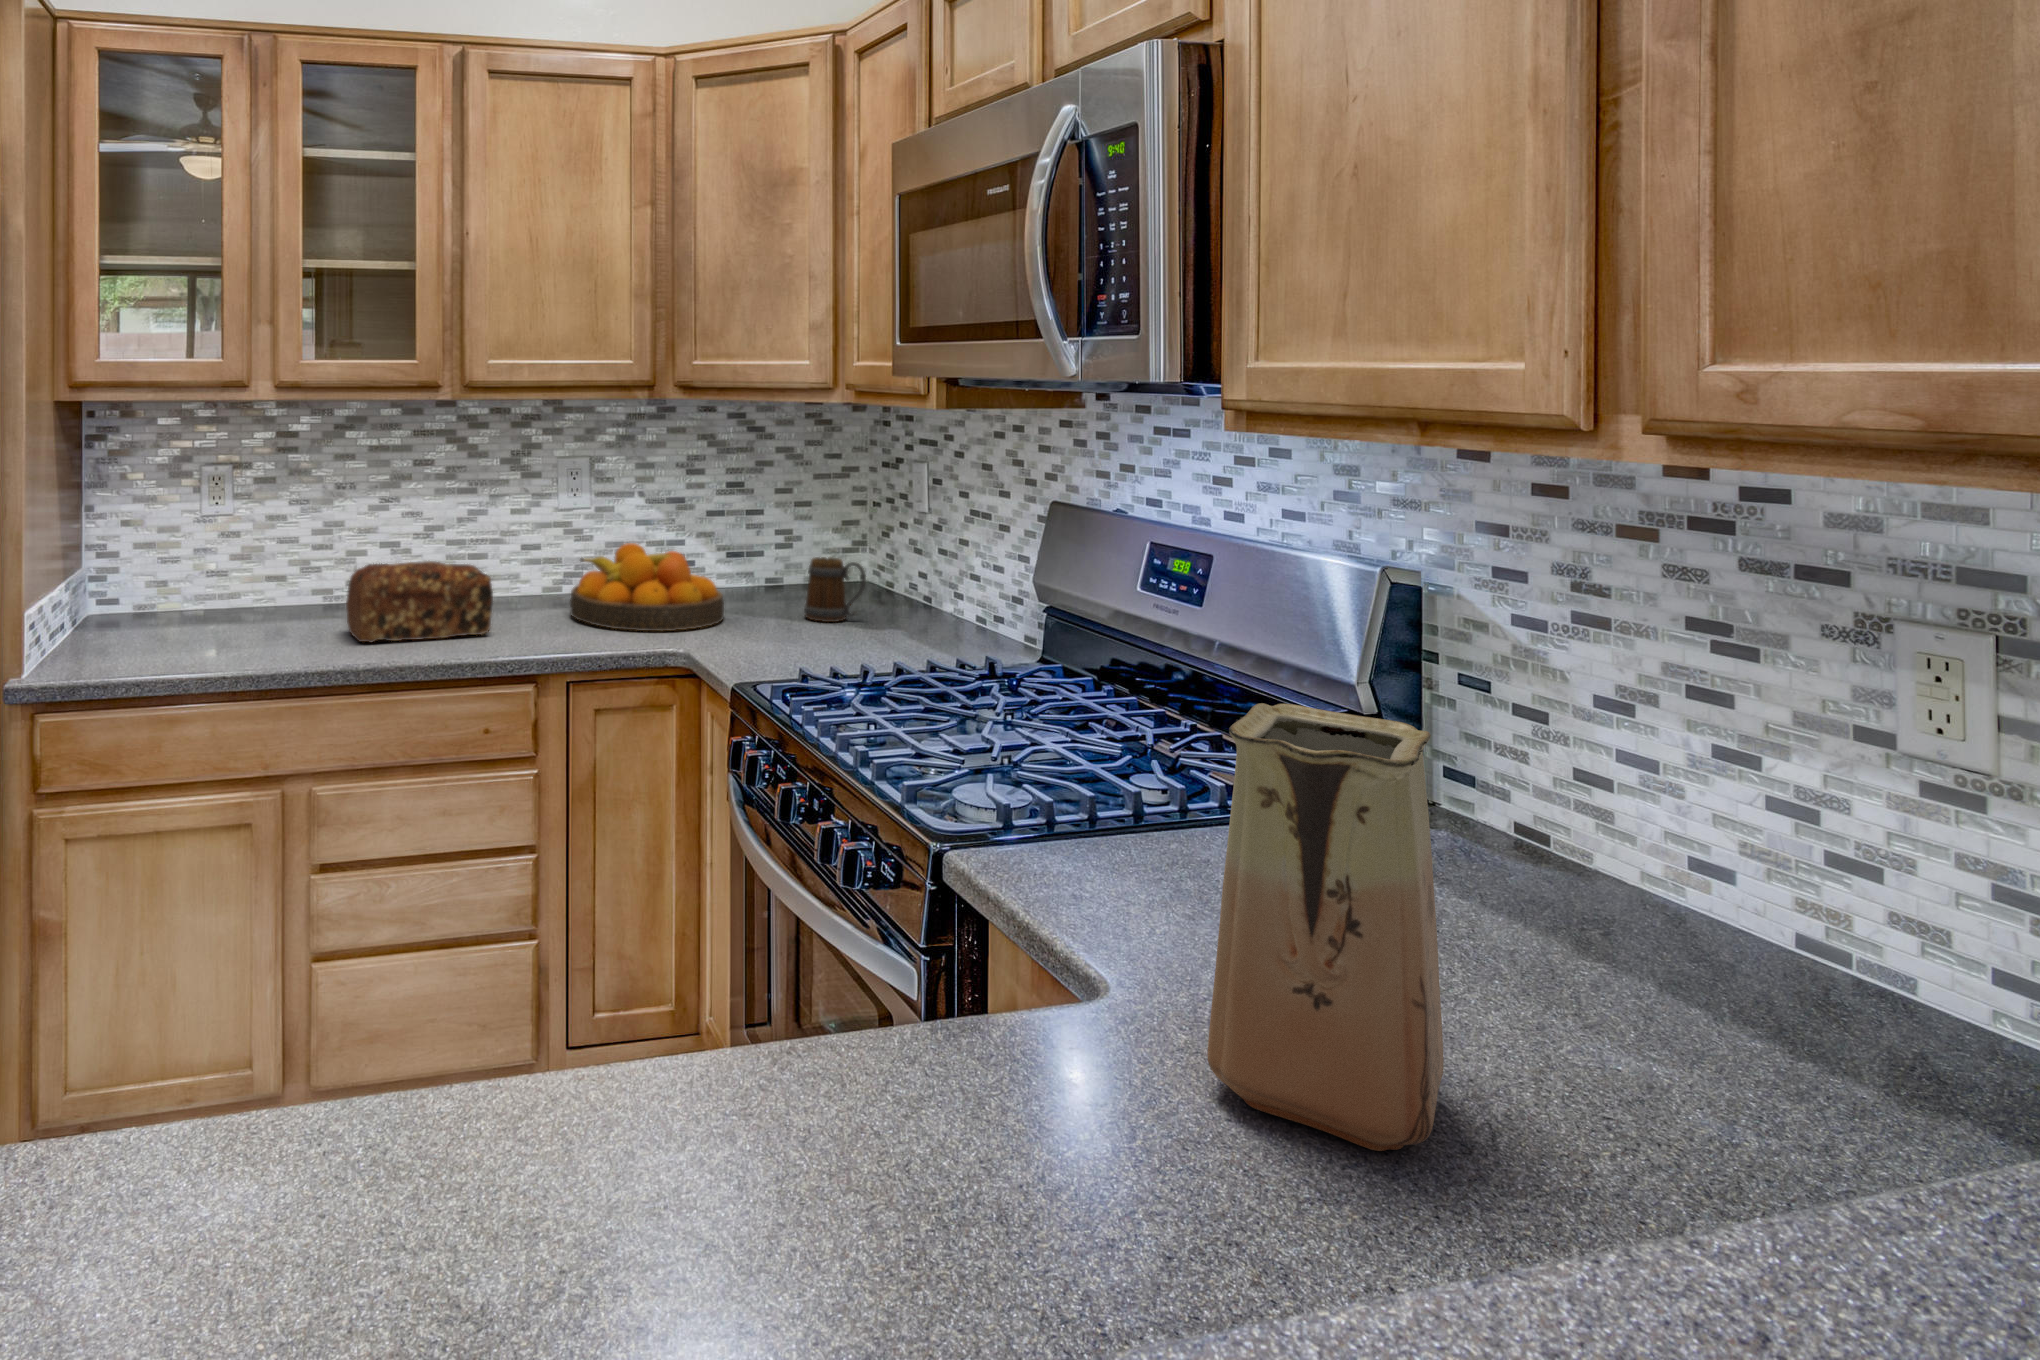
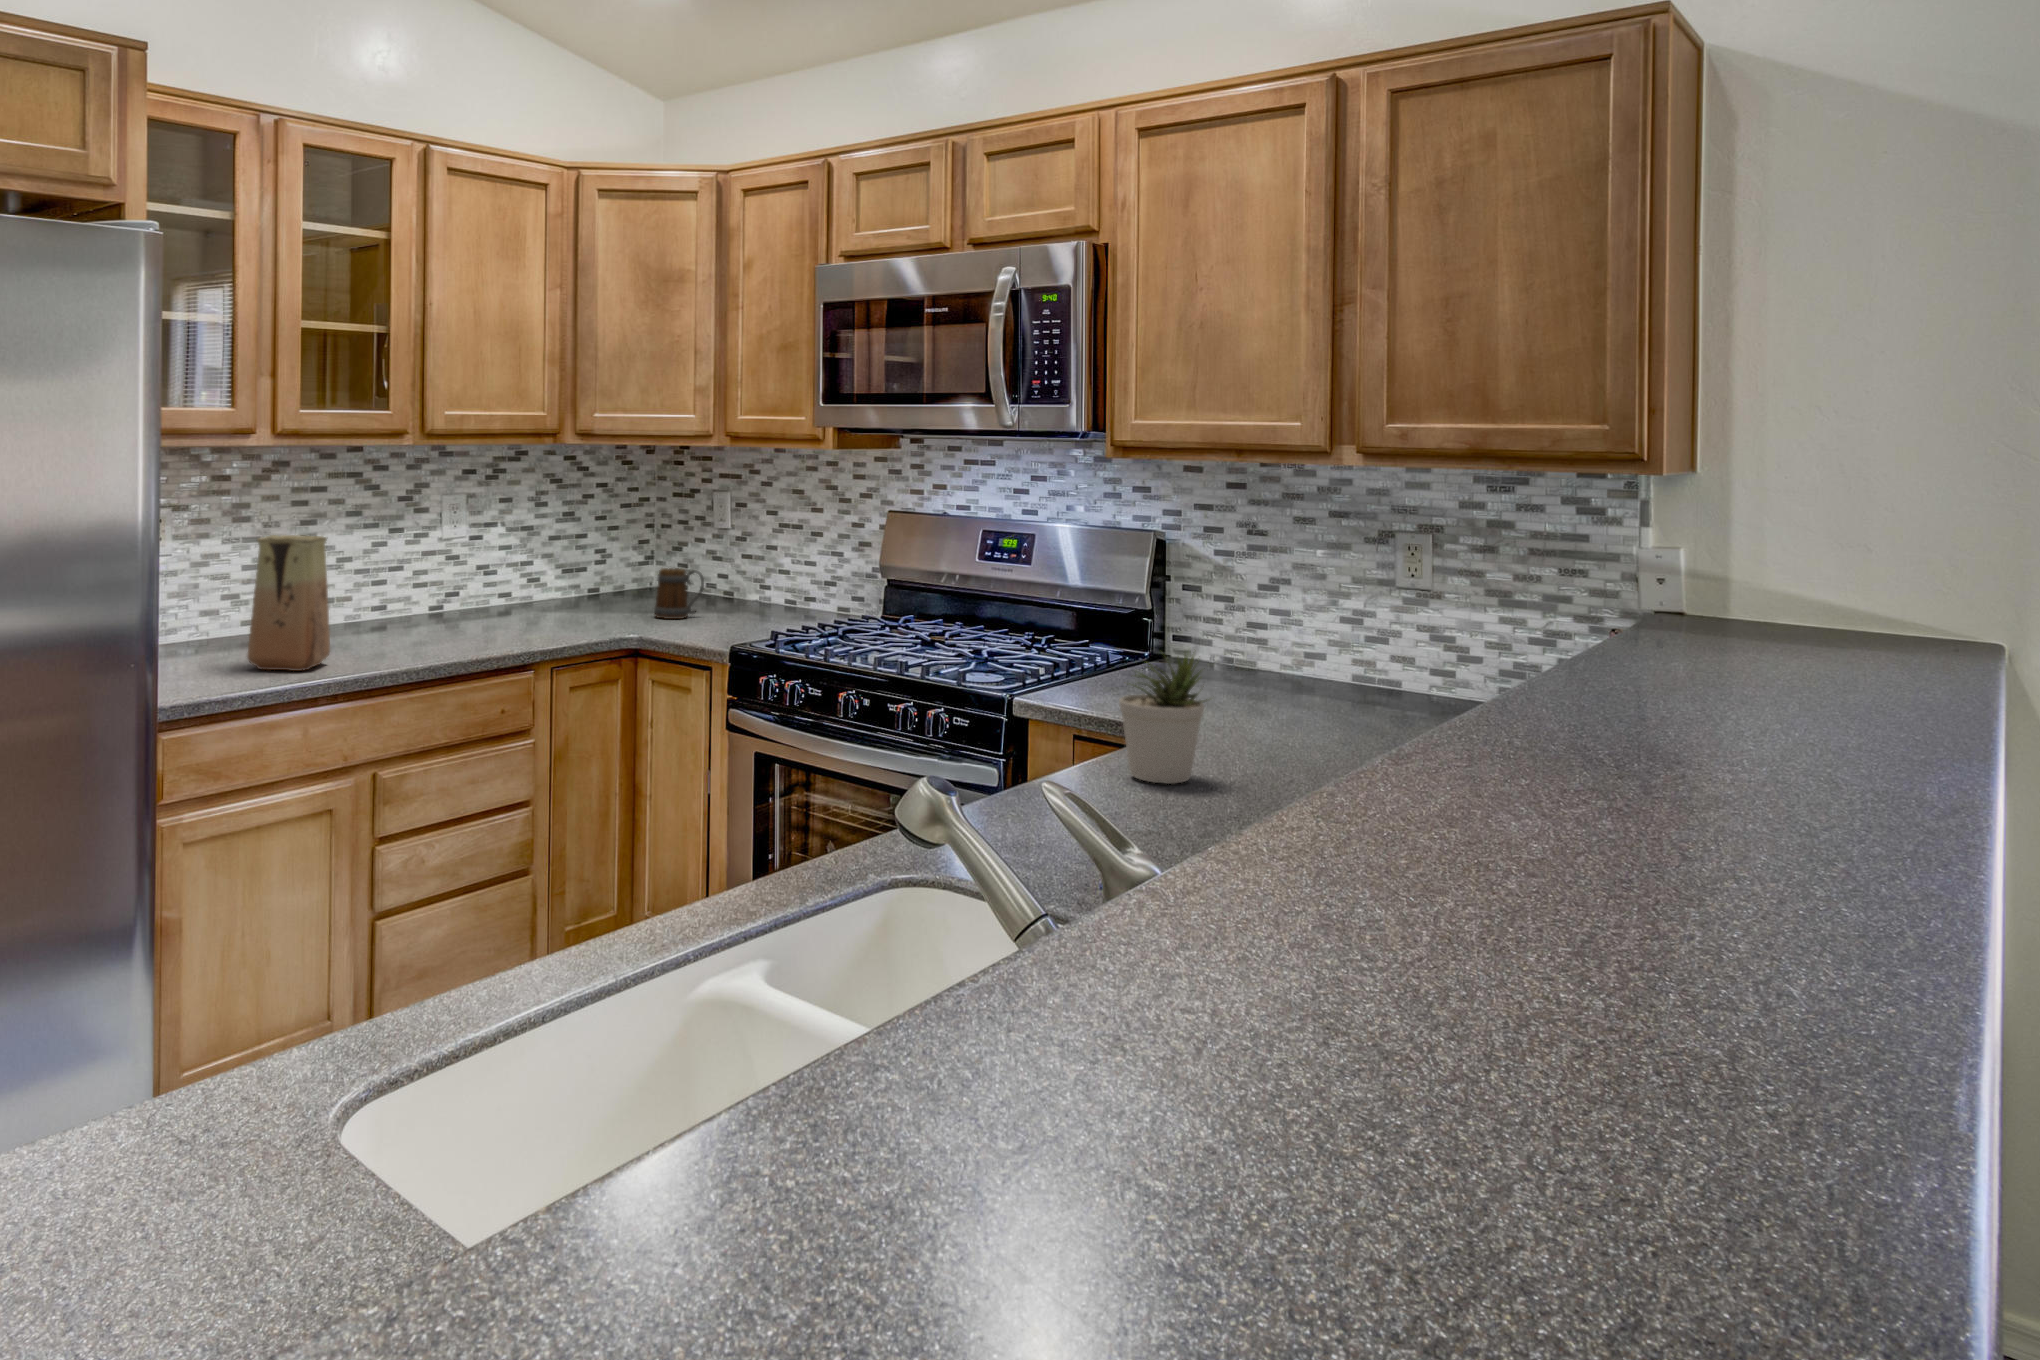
fruit bowl: present [570,543,724,631] -> none [474,565,609,634]
bread loaf: present [346,561,493,642] -> none [336,585,467,657]
vase: present [1208,703,1444,1151] -> present [247,535,330,671]
potted plant: none [633,892,835,1240] -> present [1119,656,1207,784]

